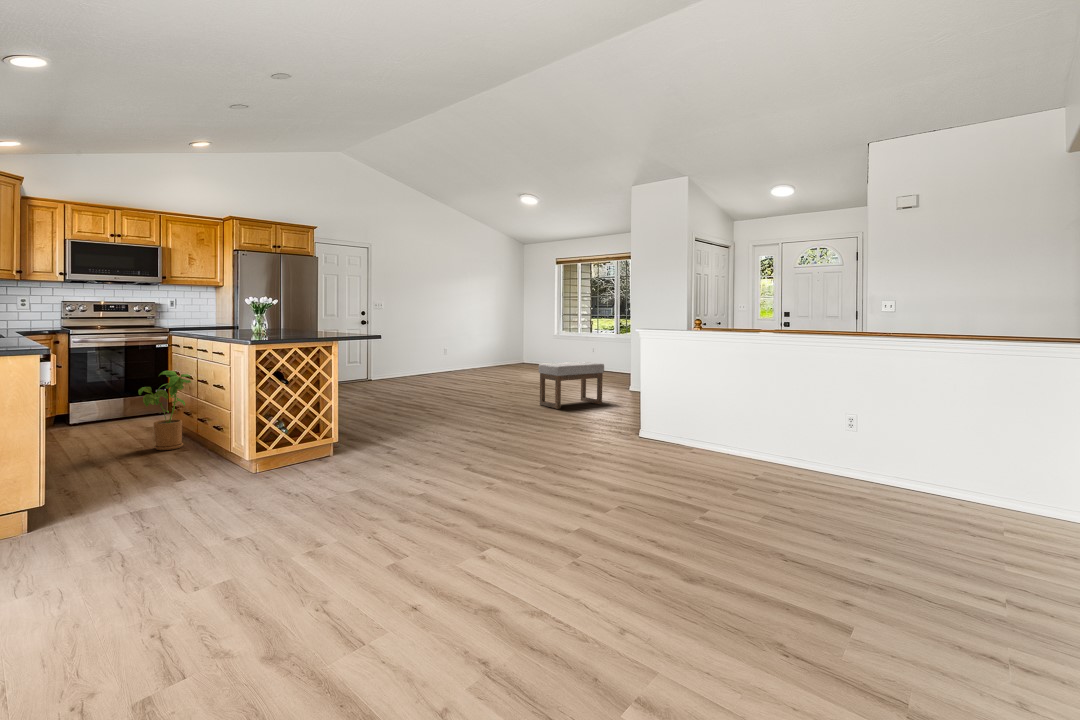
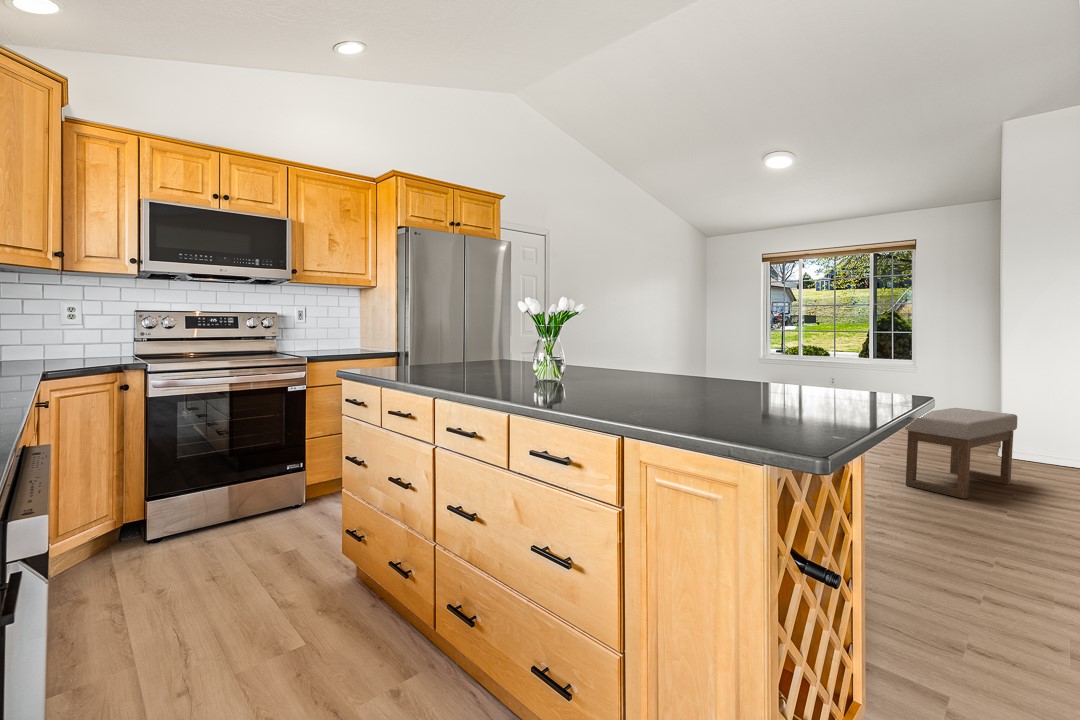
house plant: present [138,371,191,450] -> none [305,469,417,657]

